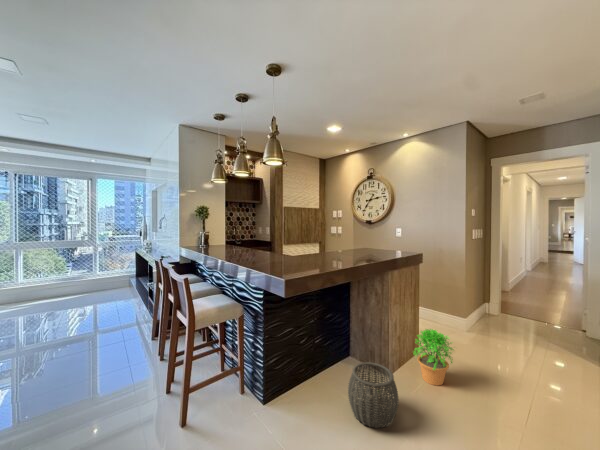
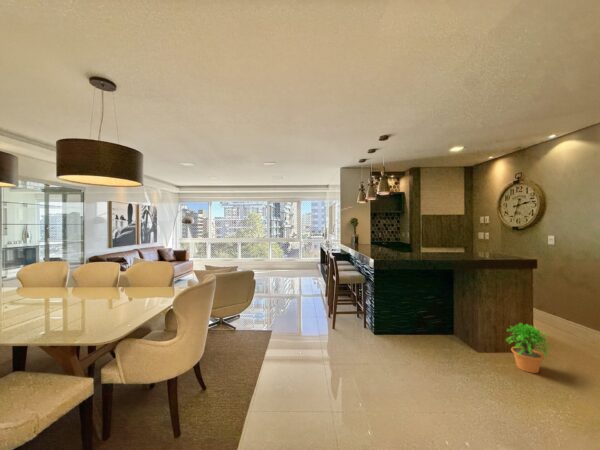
woven basket: present [348,362,399,428] -> none [428,329,467,371]

